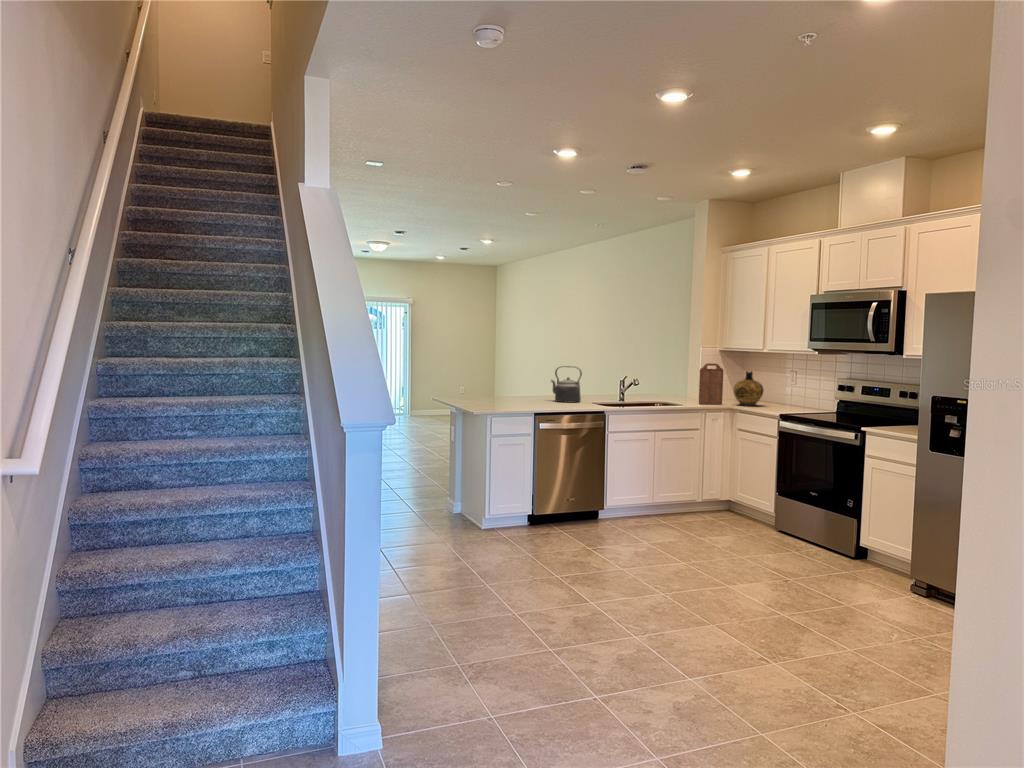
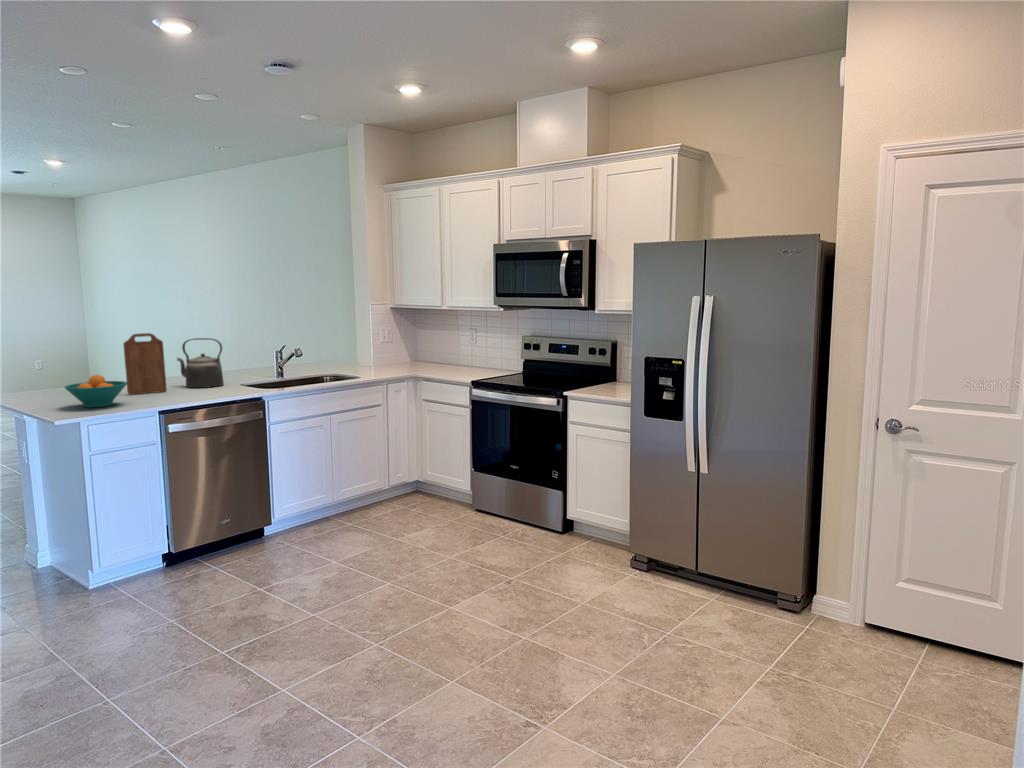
cutting board: present [699,363,723,405] -> present [123,333,167,395]
ceramic jug: present [734,371,764,406] -> none [413,331,445,371]
fruit bowl: none [482,385,518,406] -> present [65,375,127,407]

